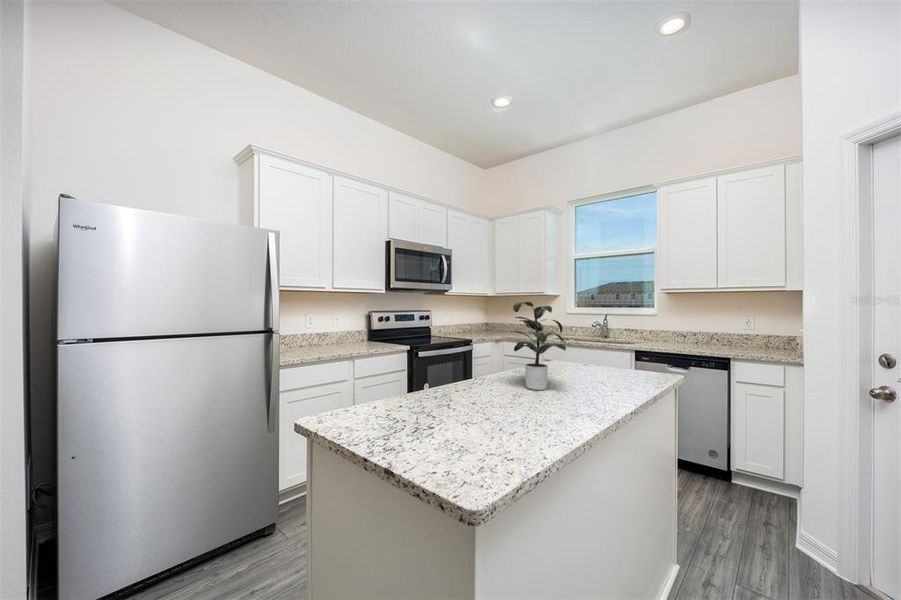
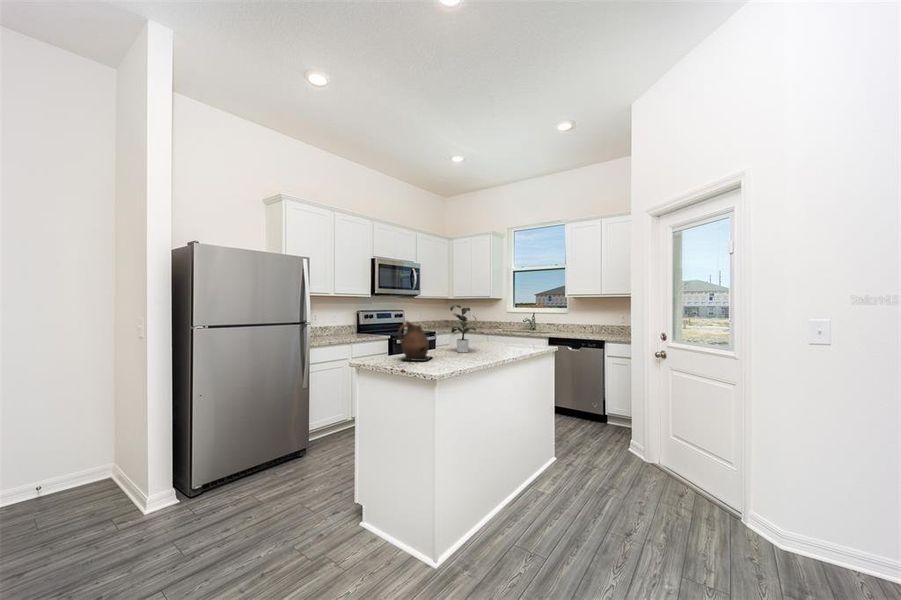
ceramic pitcher: none [416,333,488,424] -> present [398,321,432,361]

